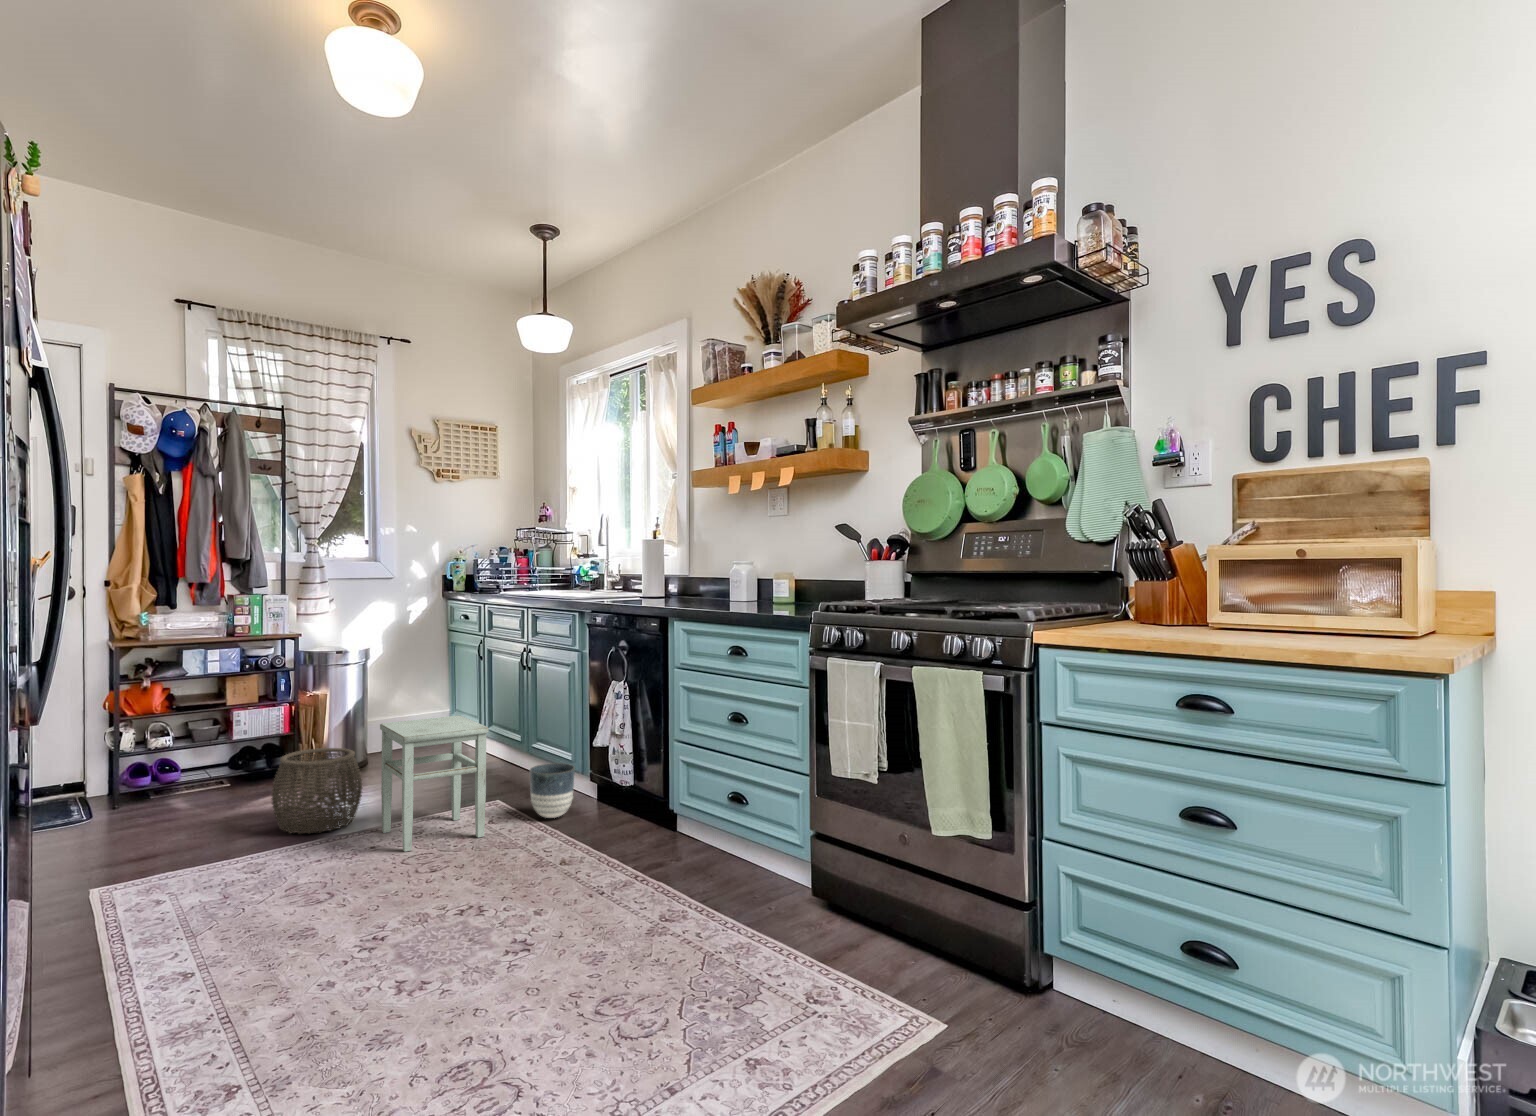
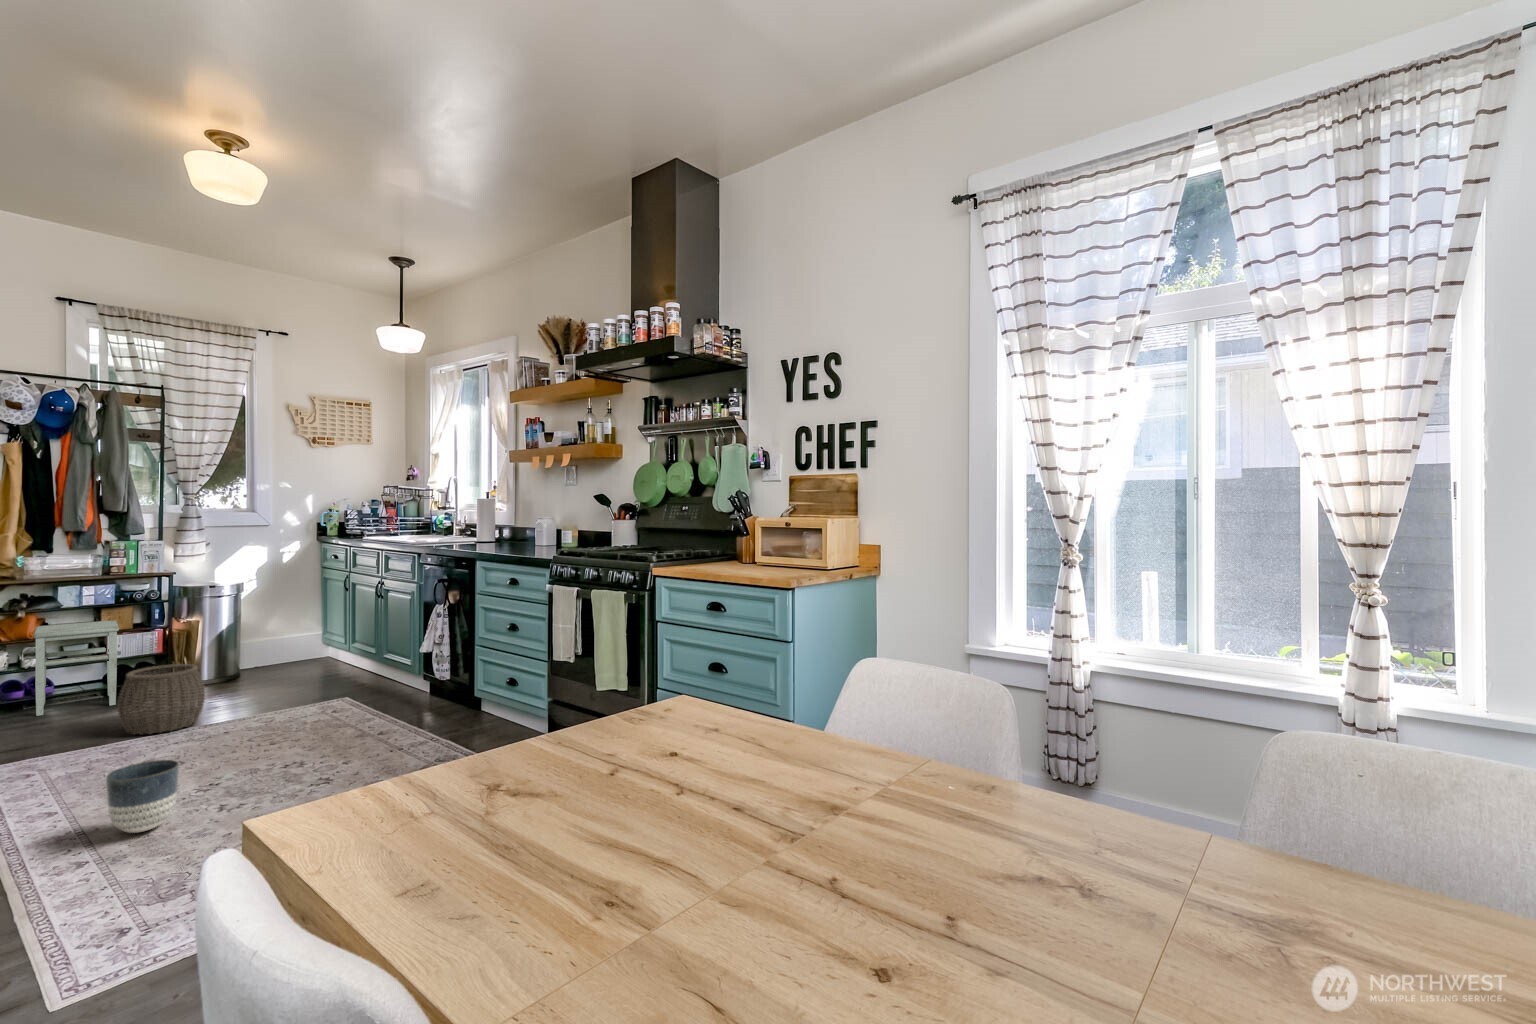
stool: present [380,716,488,852] -> present [34,620,119,716]
planter: present [530,763,575,818] -> present [106,760,179,833]

